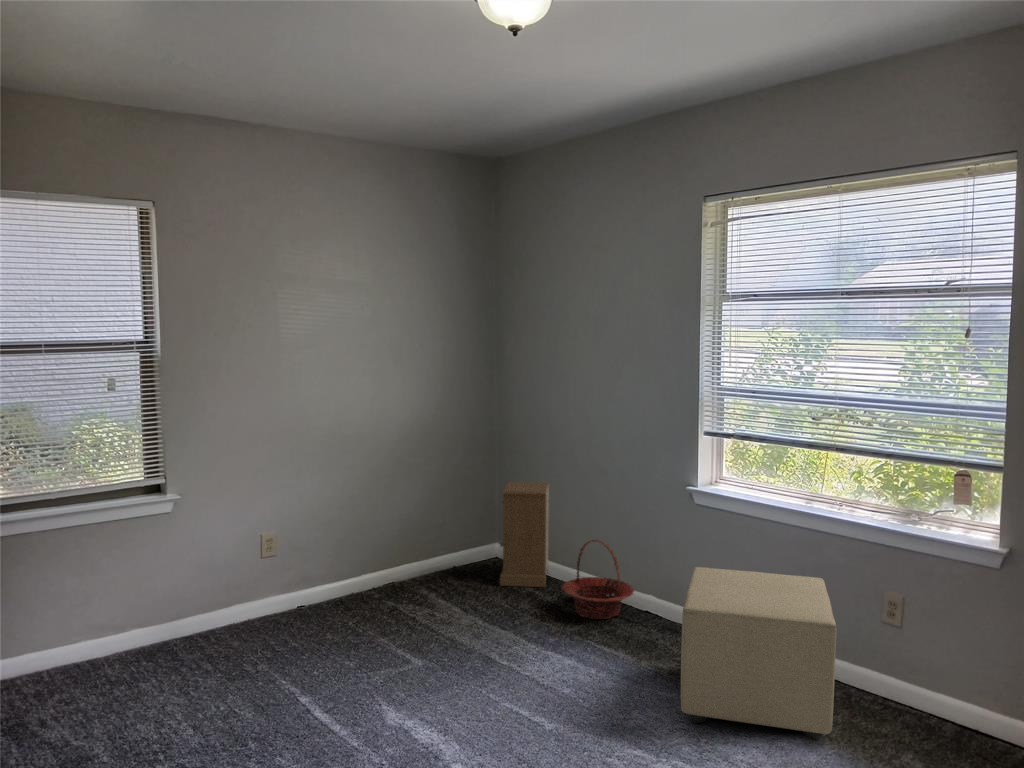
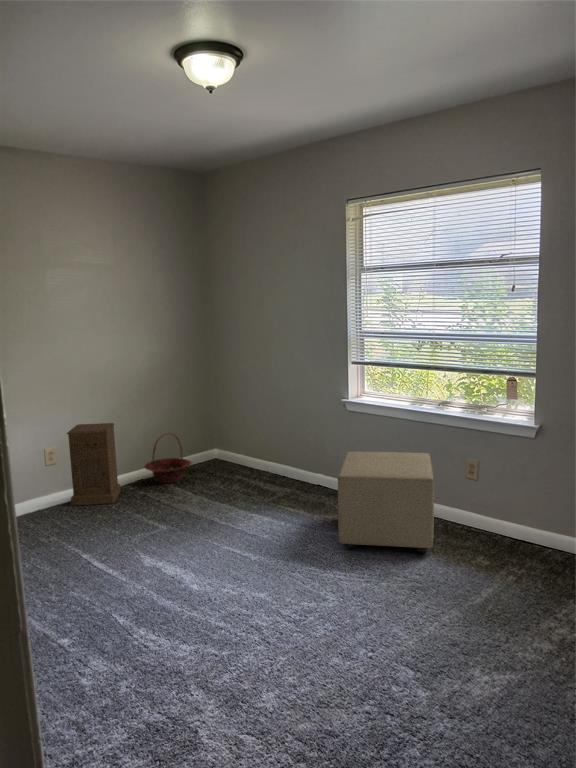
nightstand: present [500,482,549,587] -> present [67,423,121,505]
basket: present [561,540,634,619] -> present [144,434,191,483]

